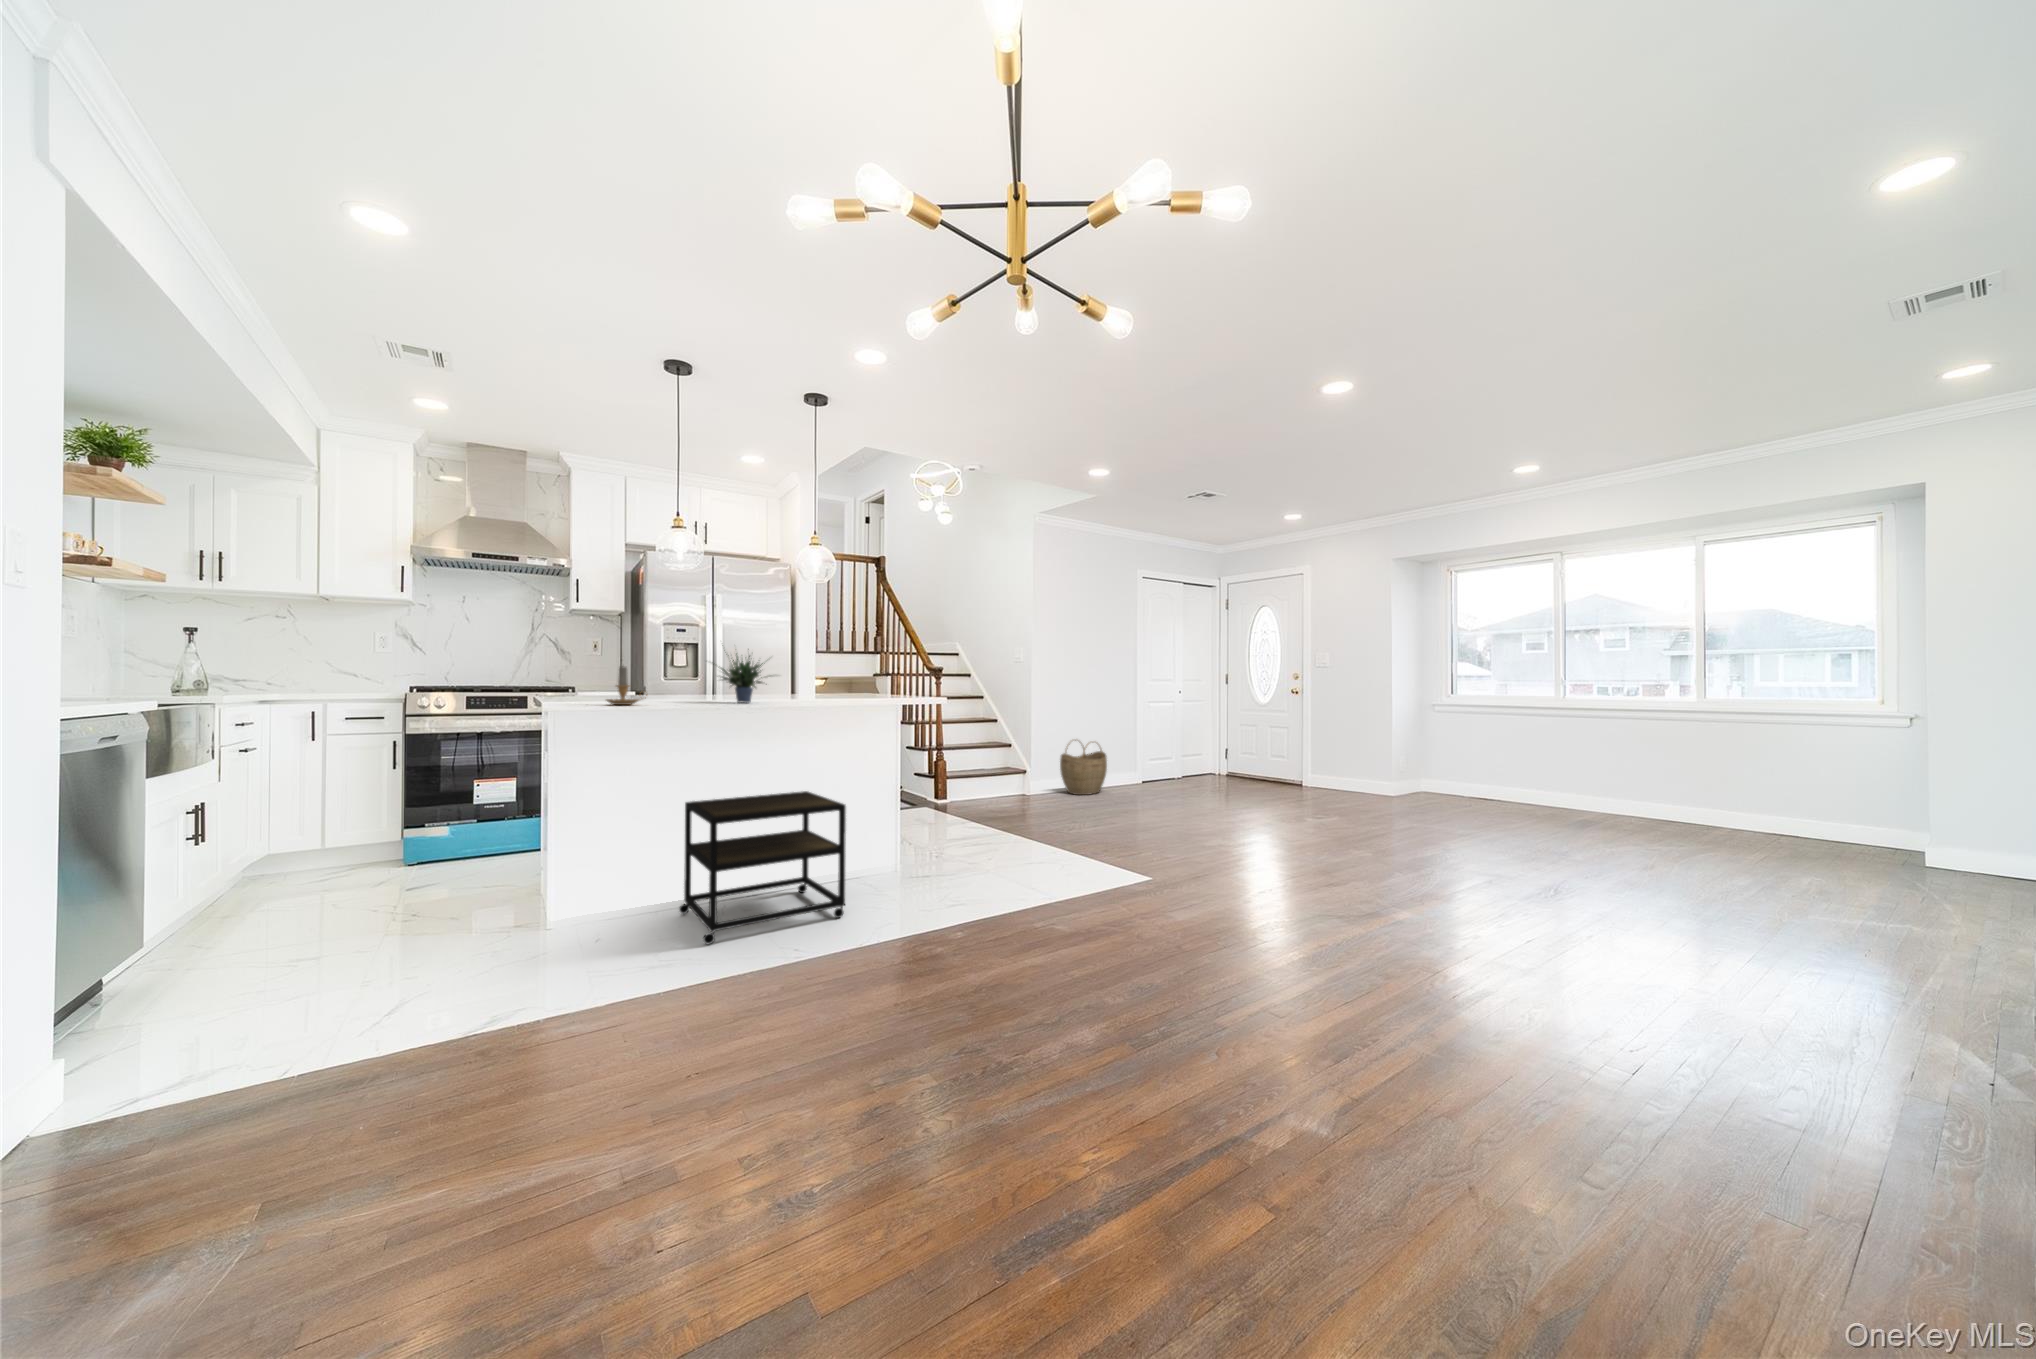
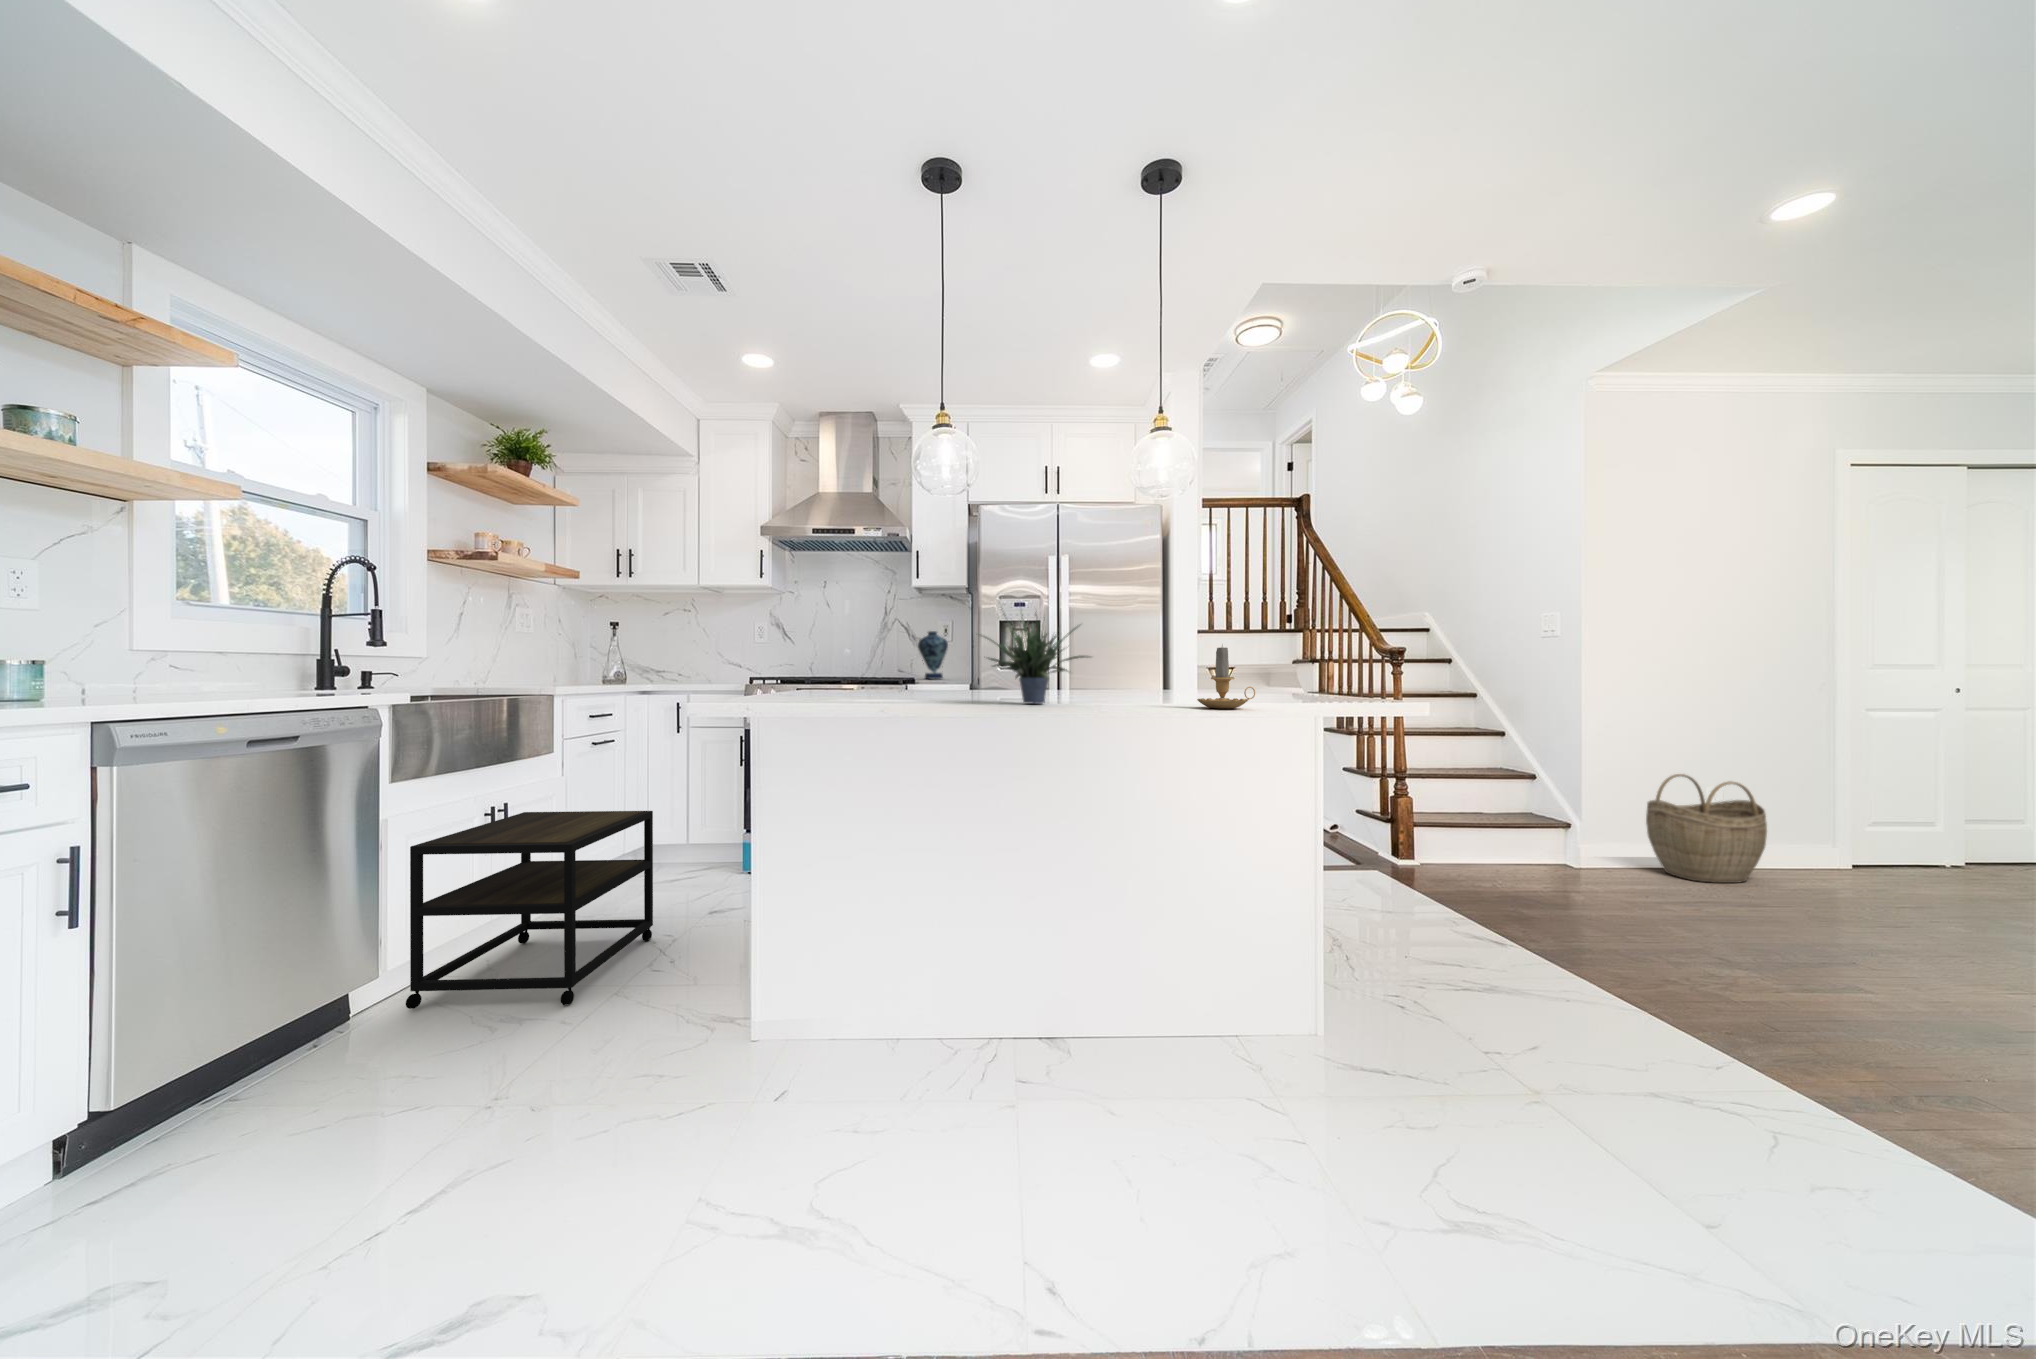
vase: none [570,647,600,688] -> present [918,631,948,679]
candle: present [607,666,639,705] -> present [1197,647,1255,708]
side table: present [679,791,846,944] -> present [406,811,653,1009]

